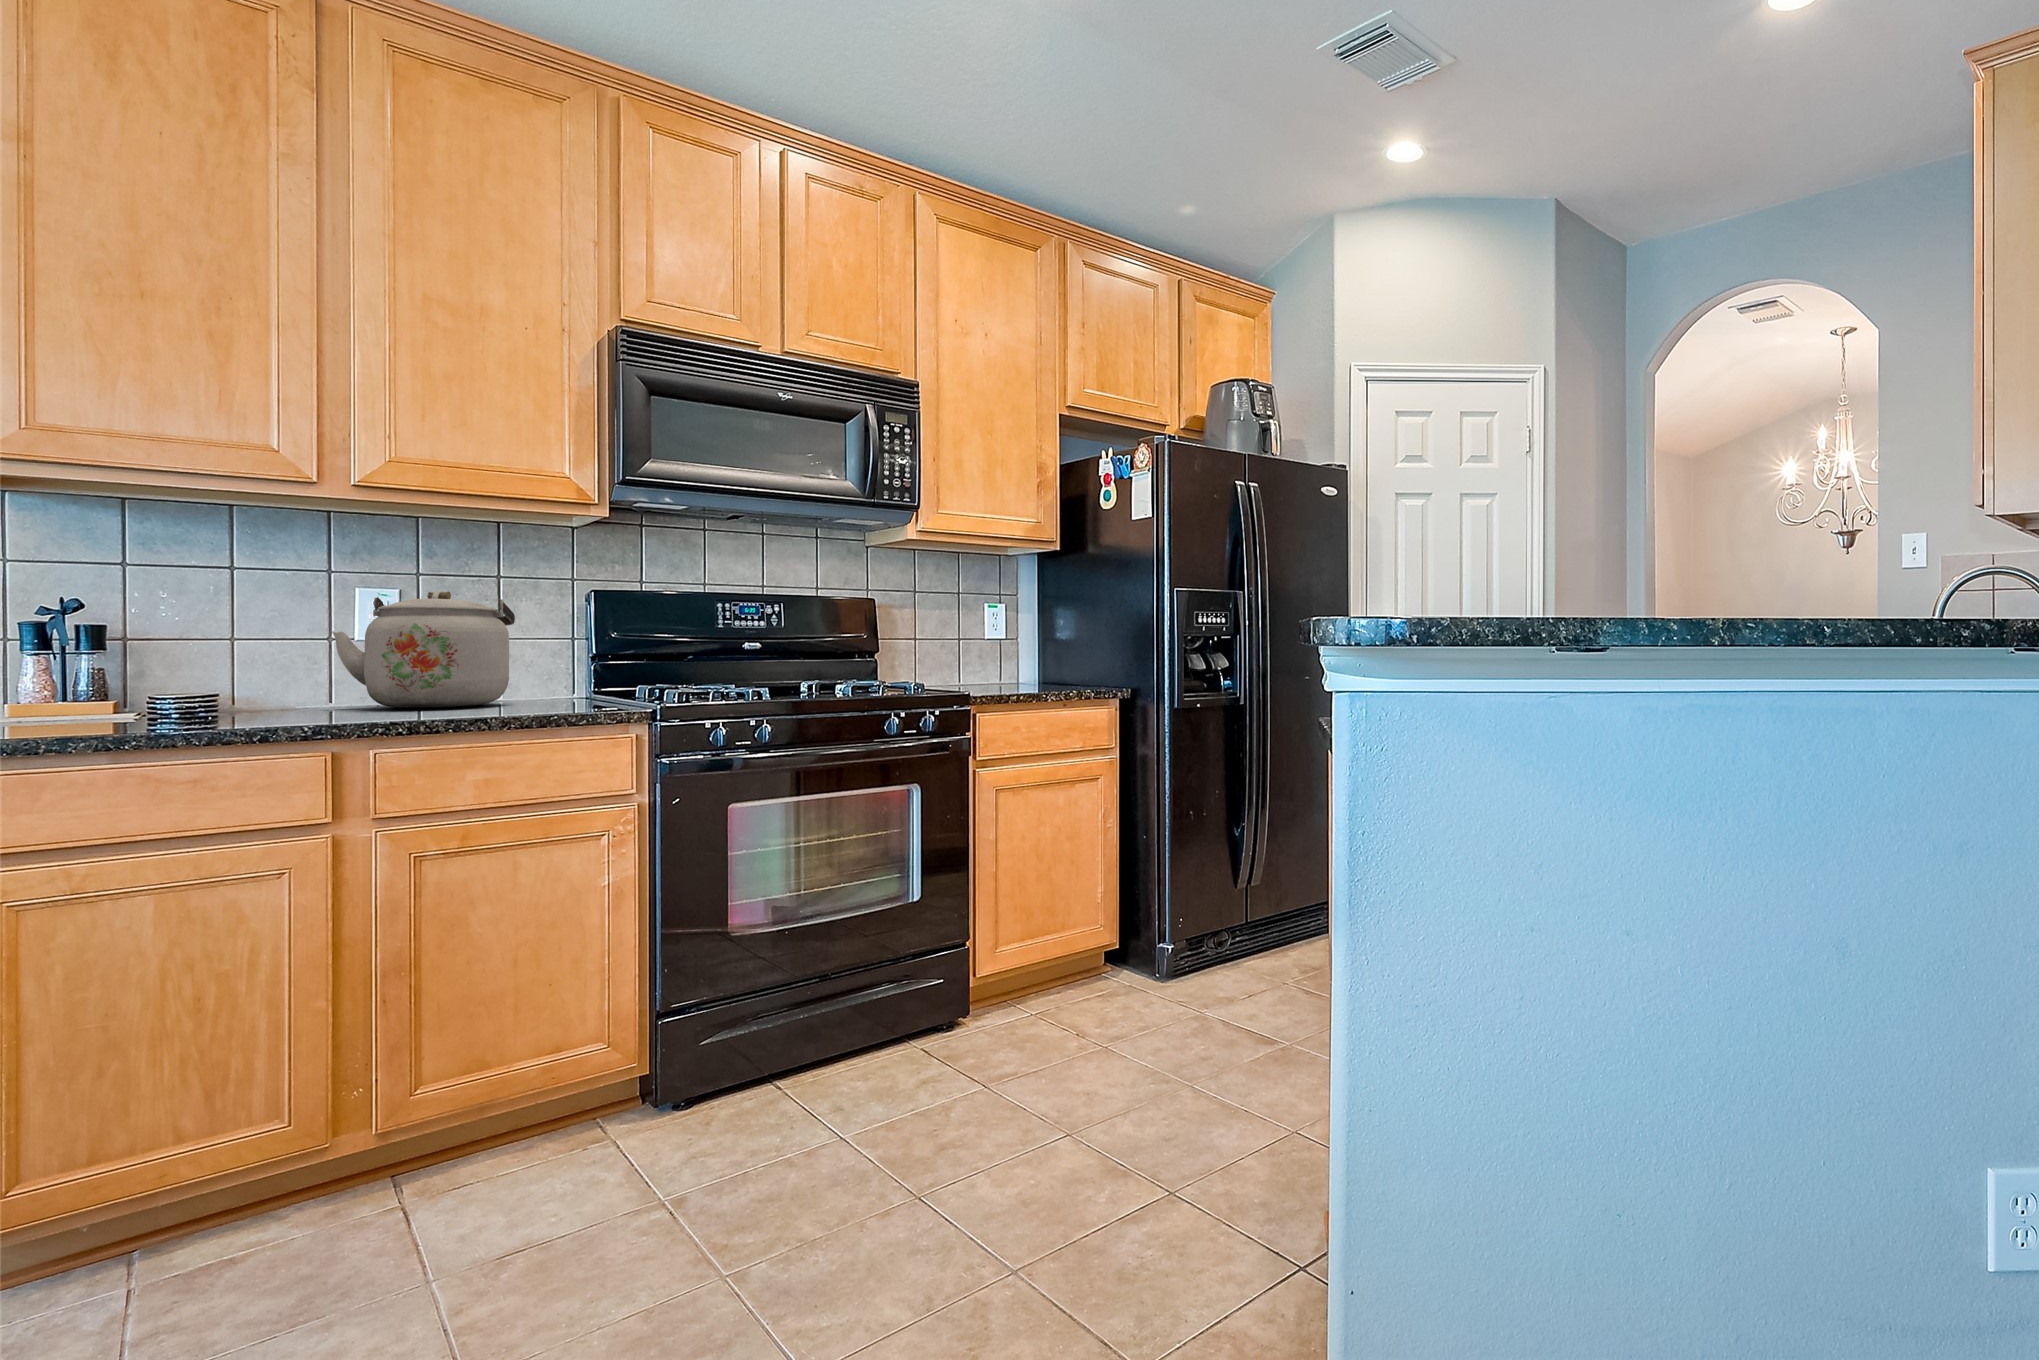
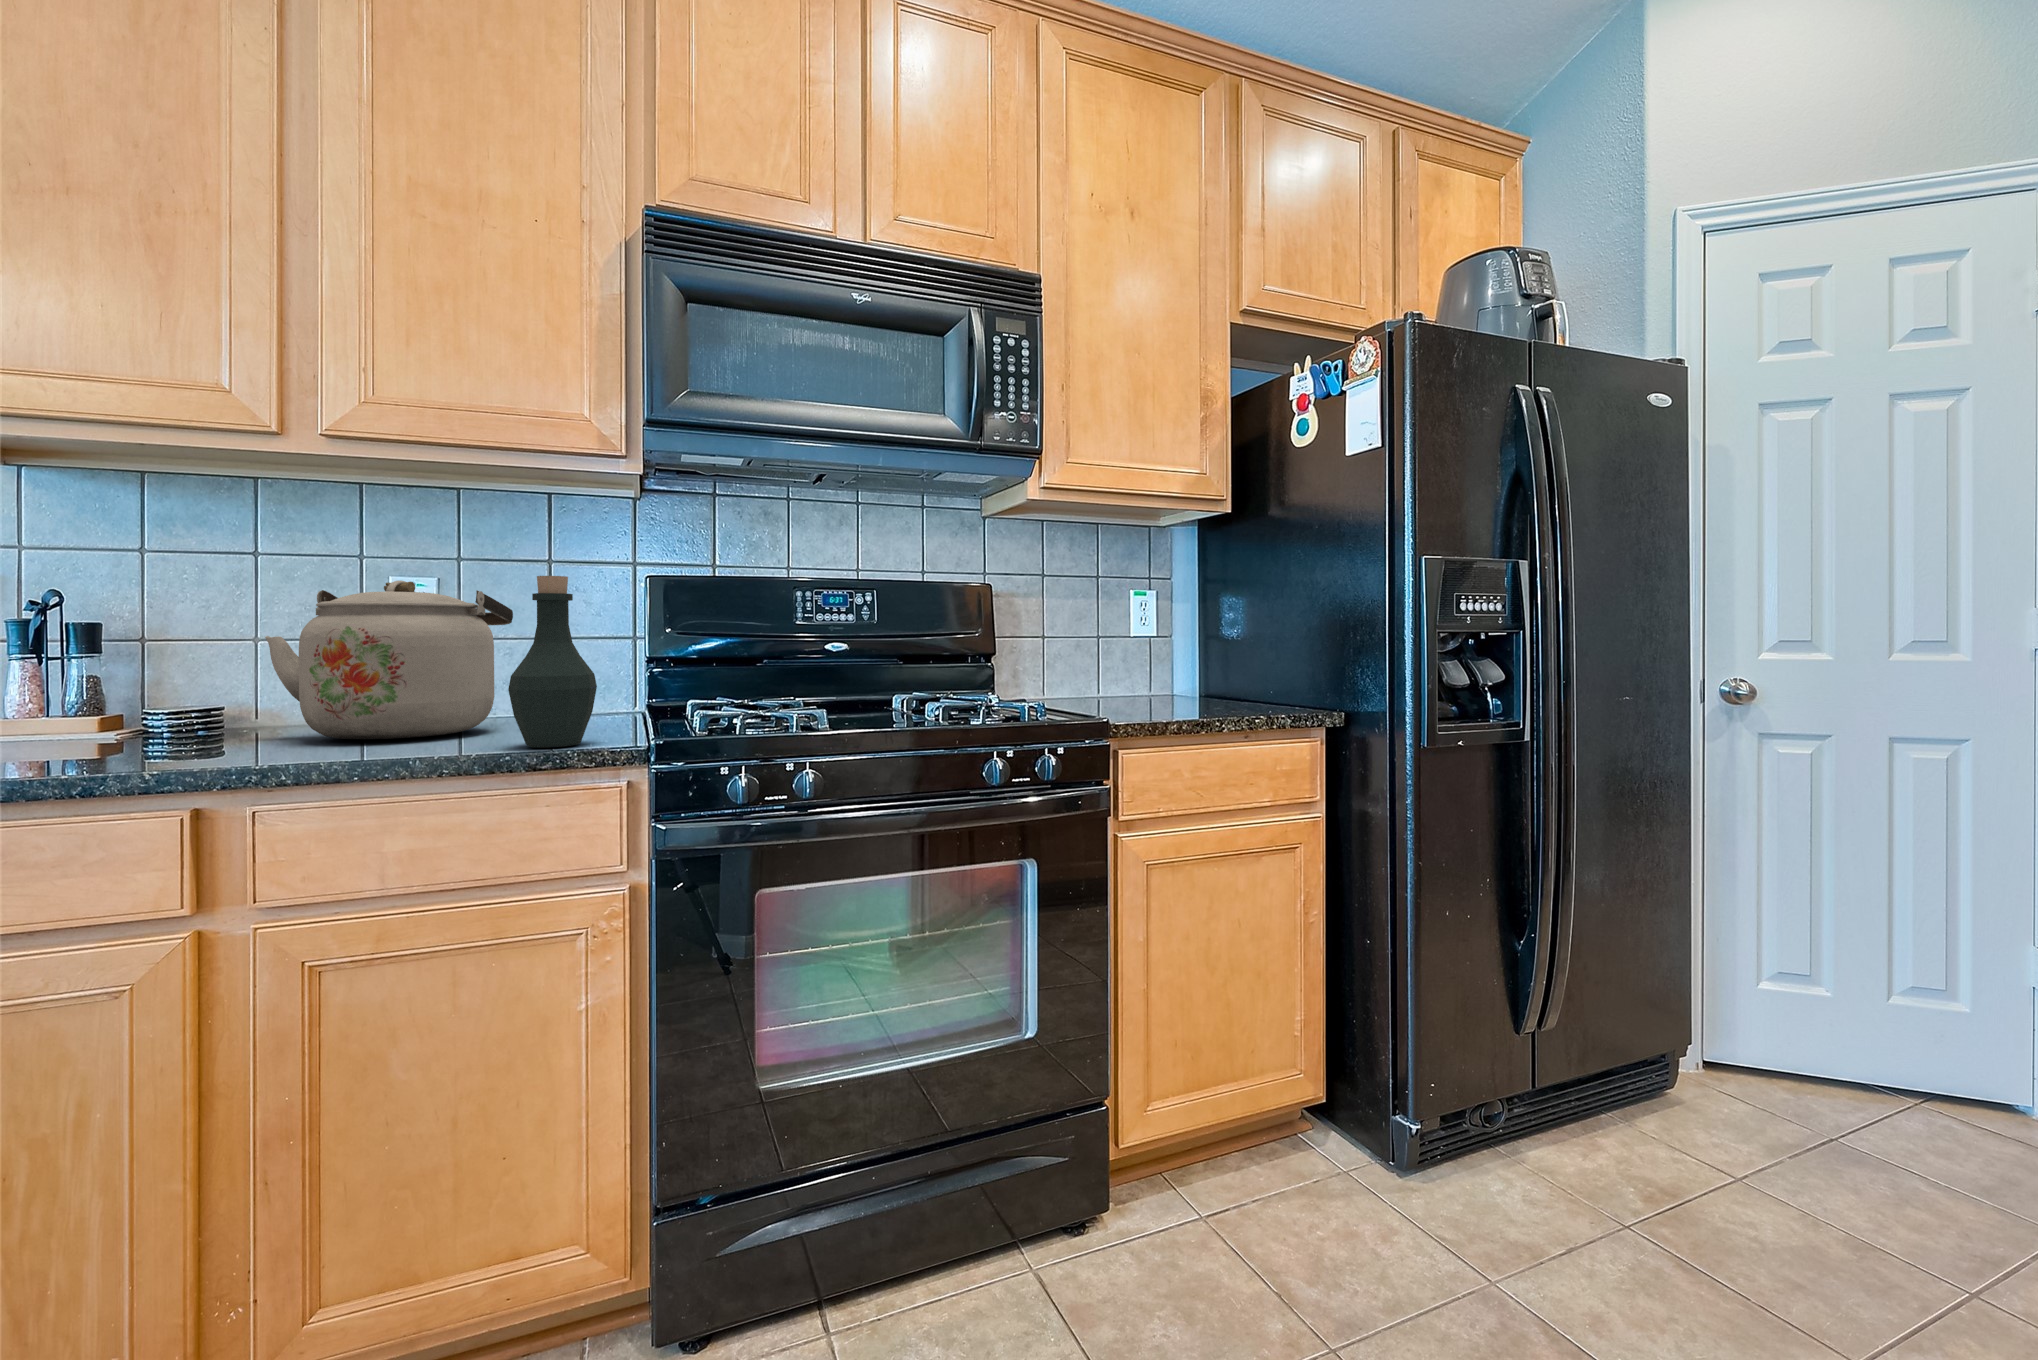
bottle: none [548,588,609,709] -> present [508,576,597,748]

